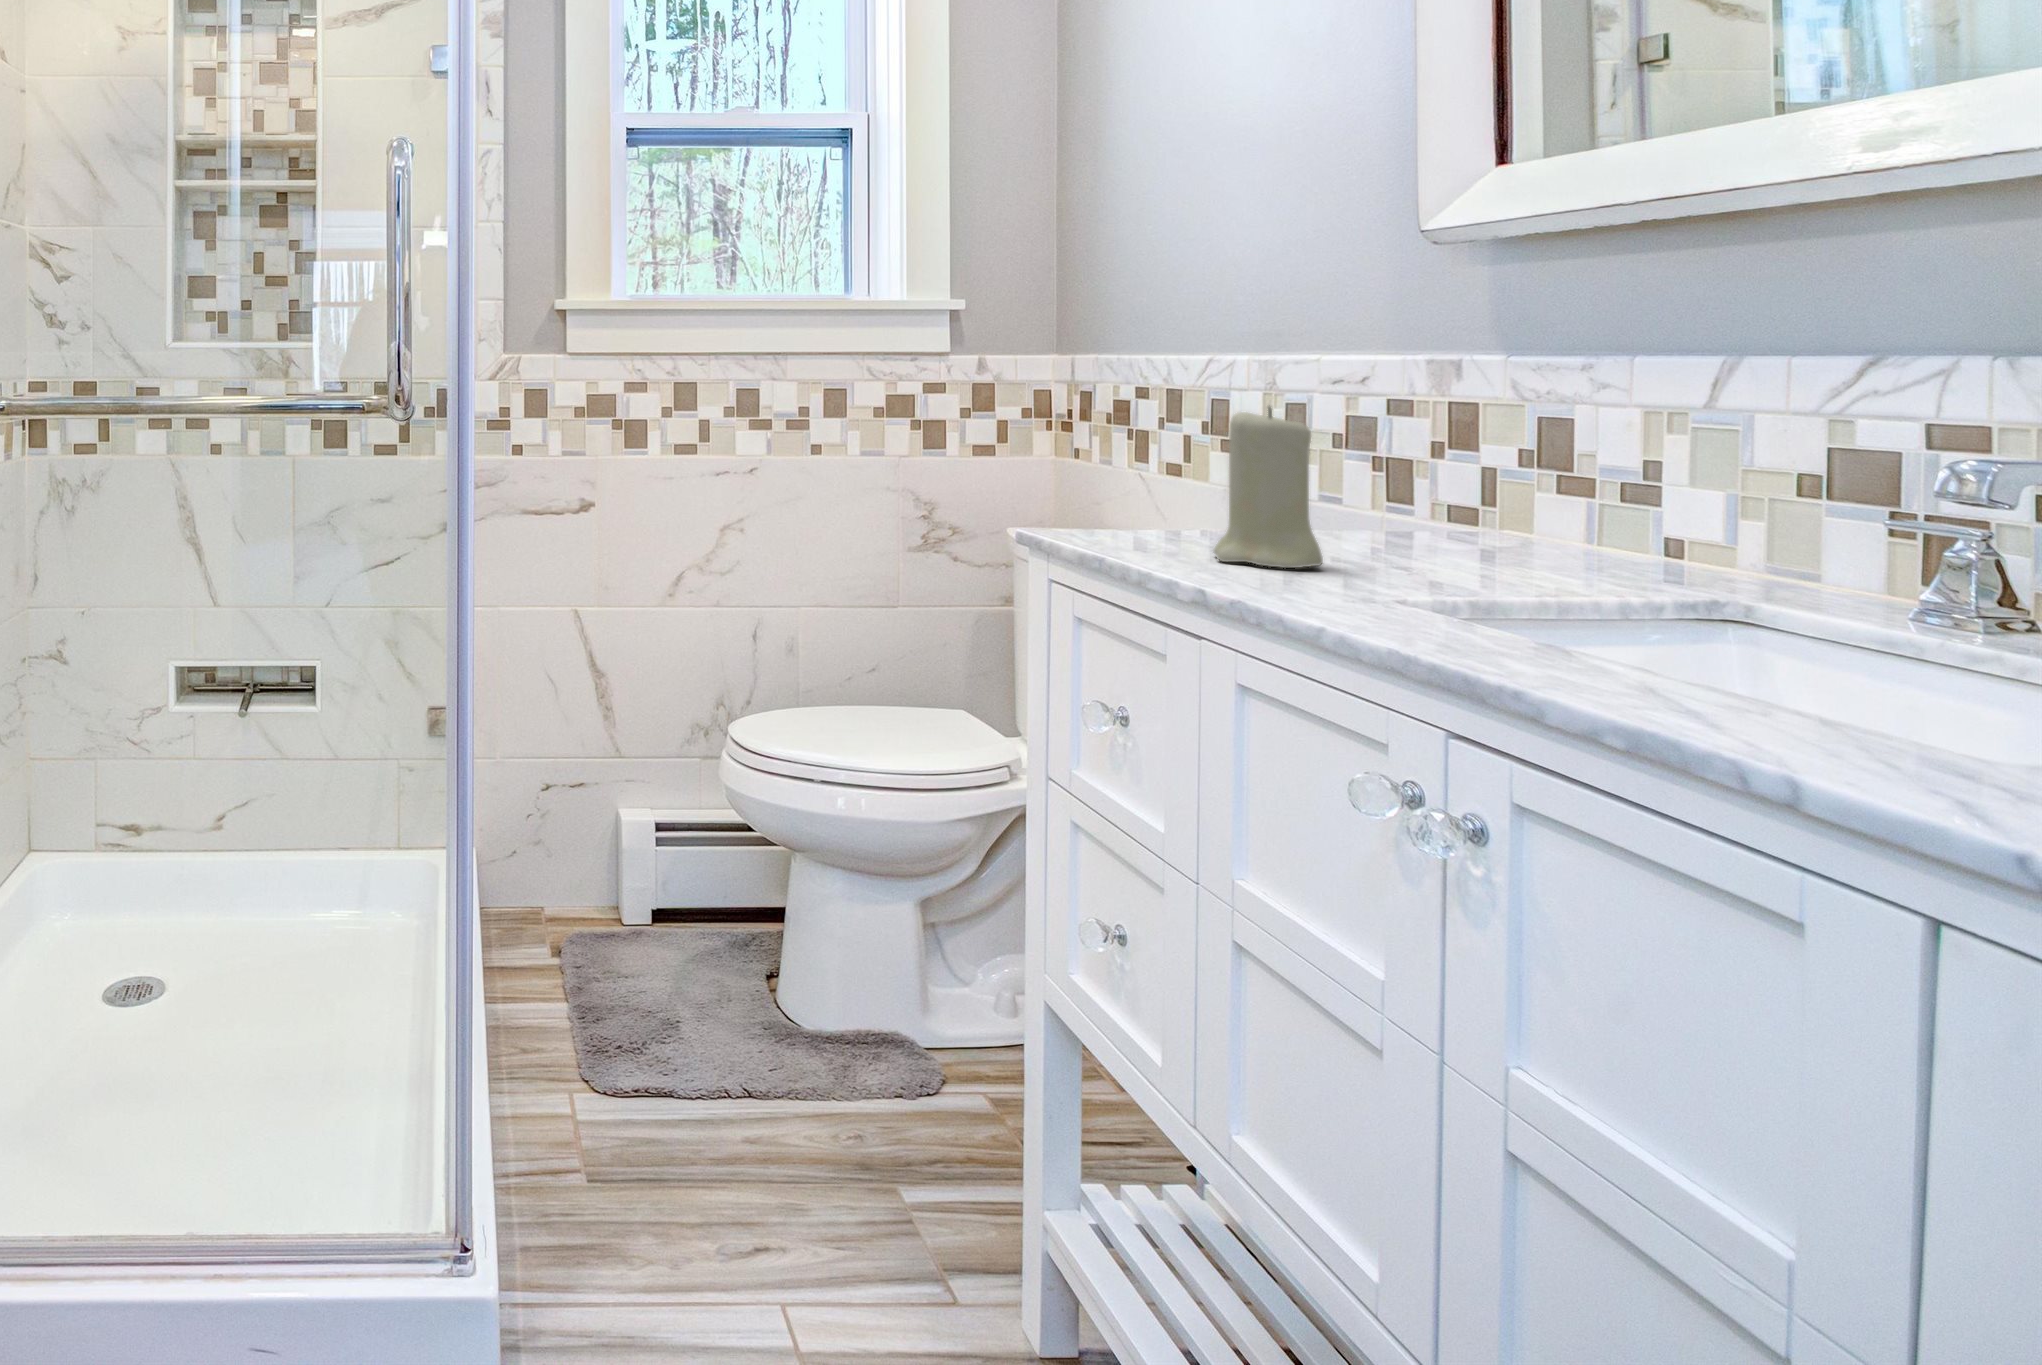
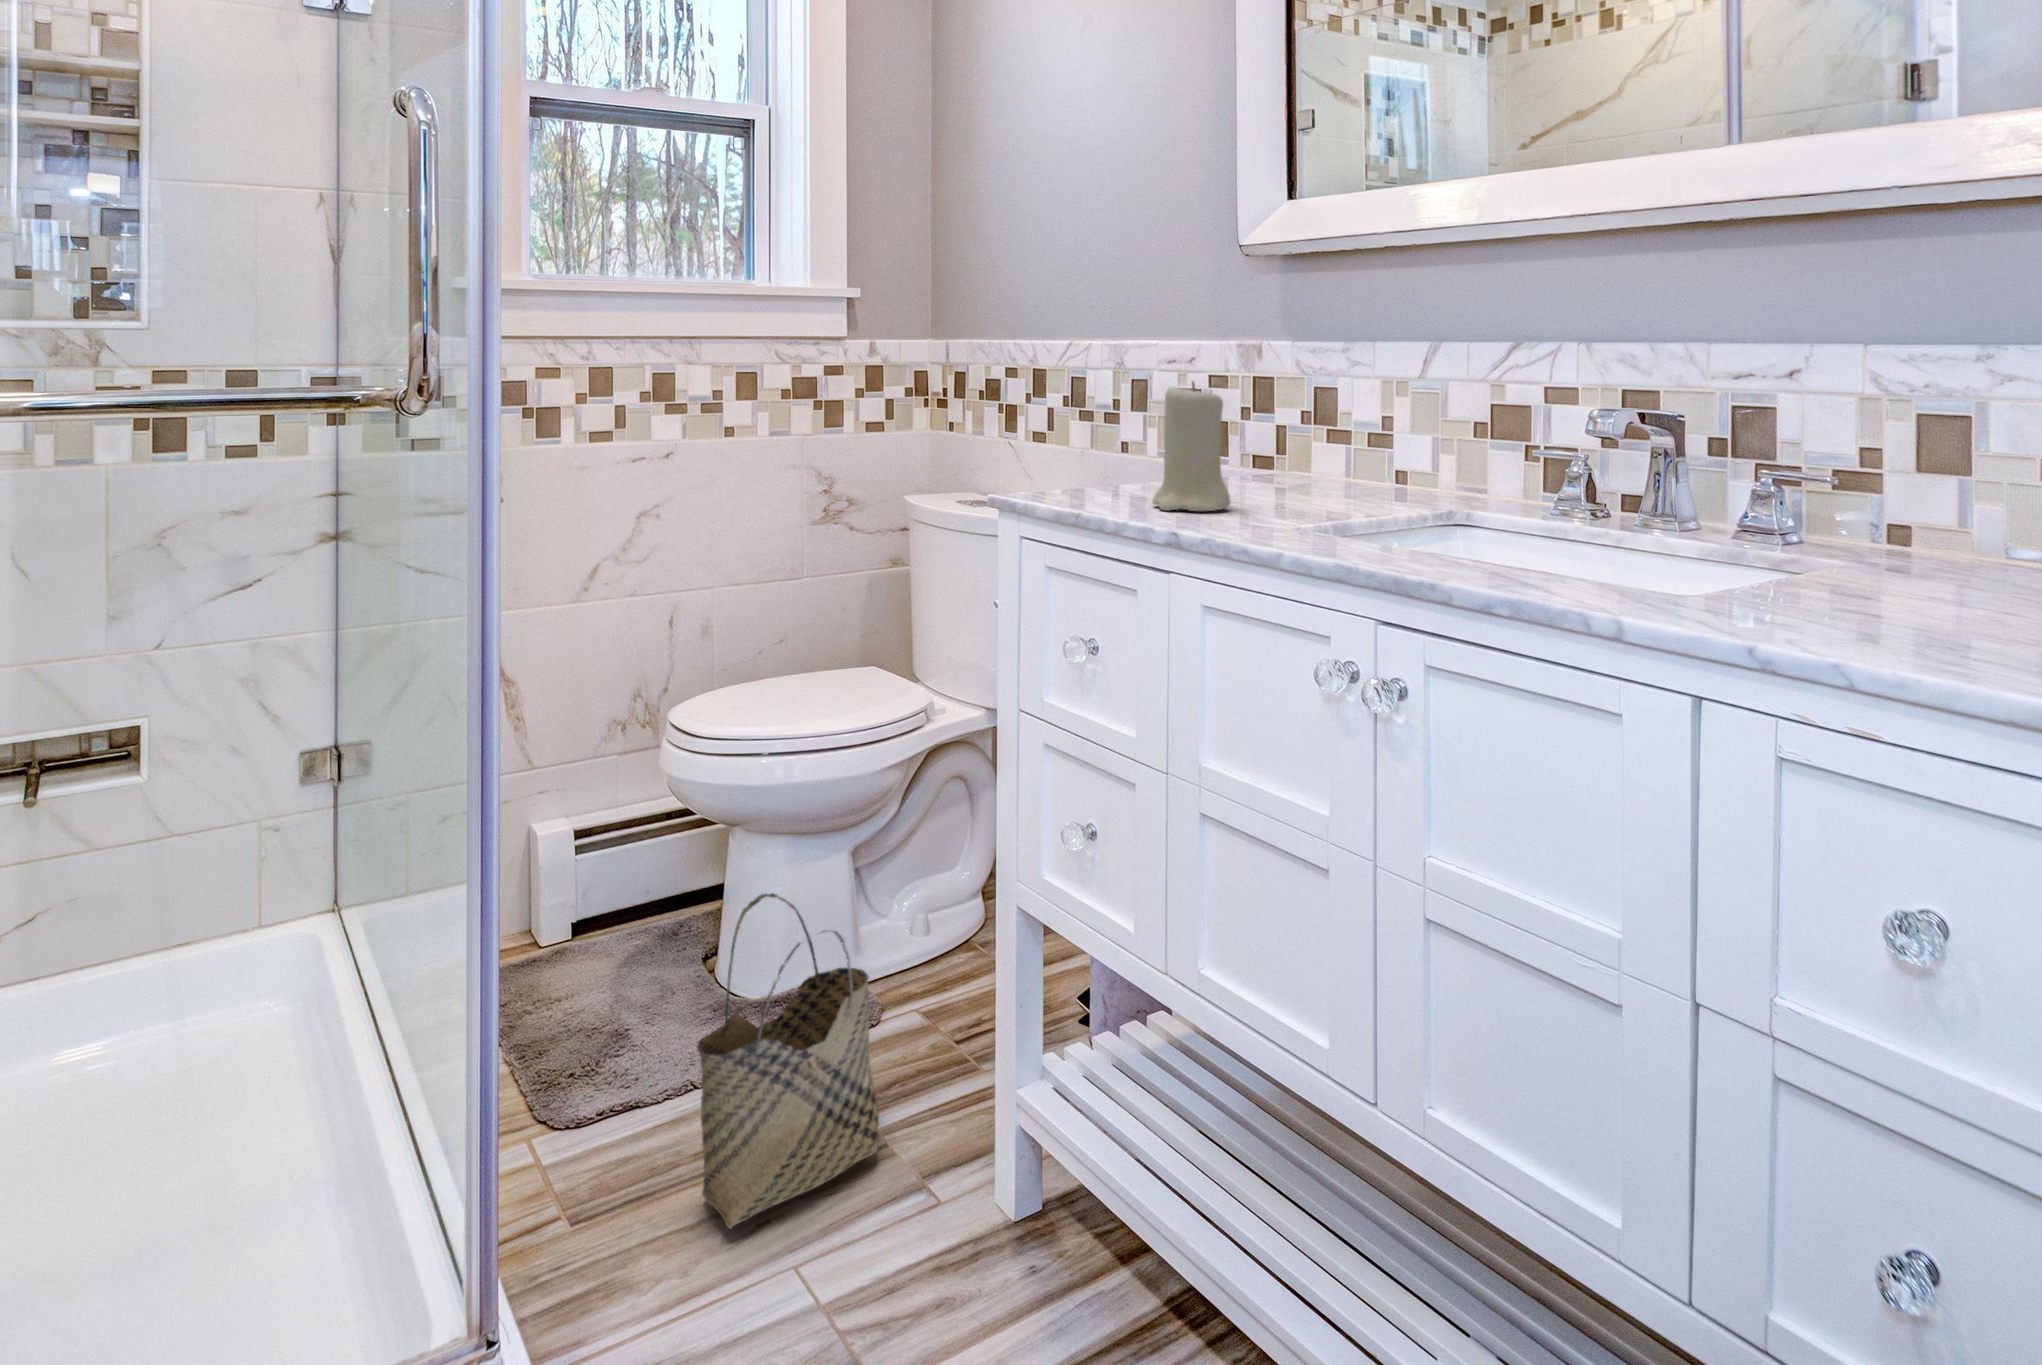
woven basket: none [709,916,904,1237] -> present [697,893,879,1228]

